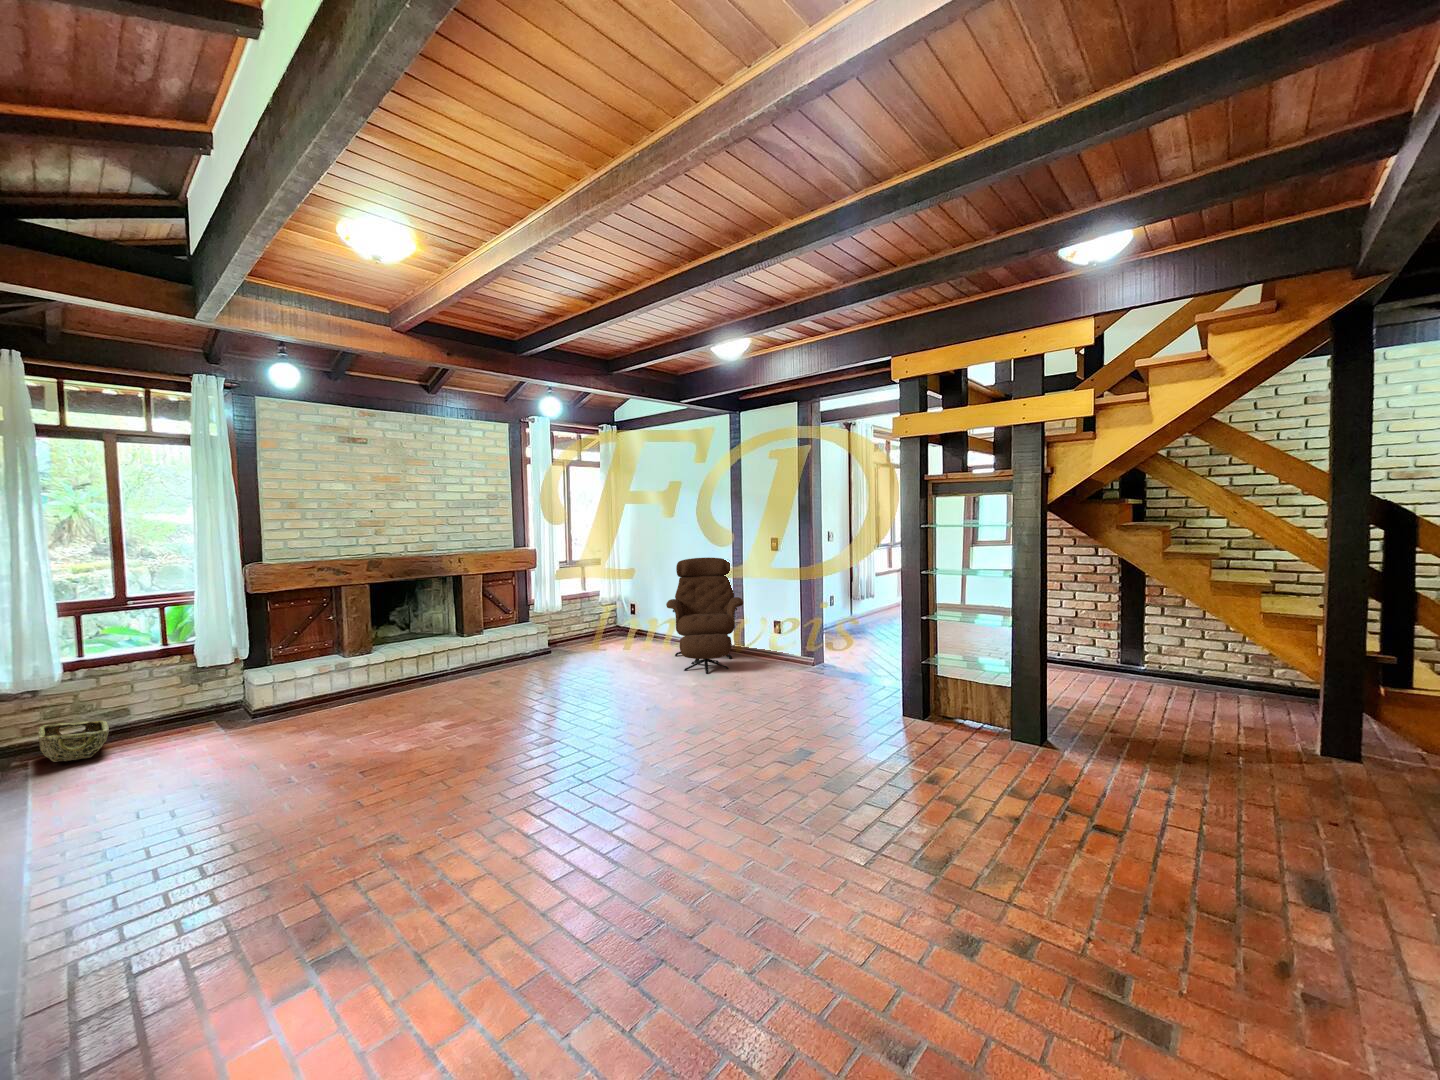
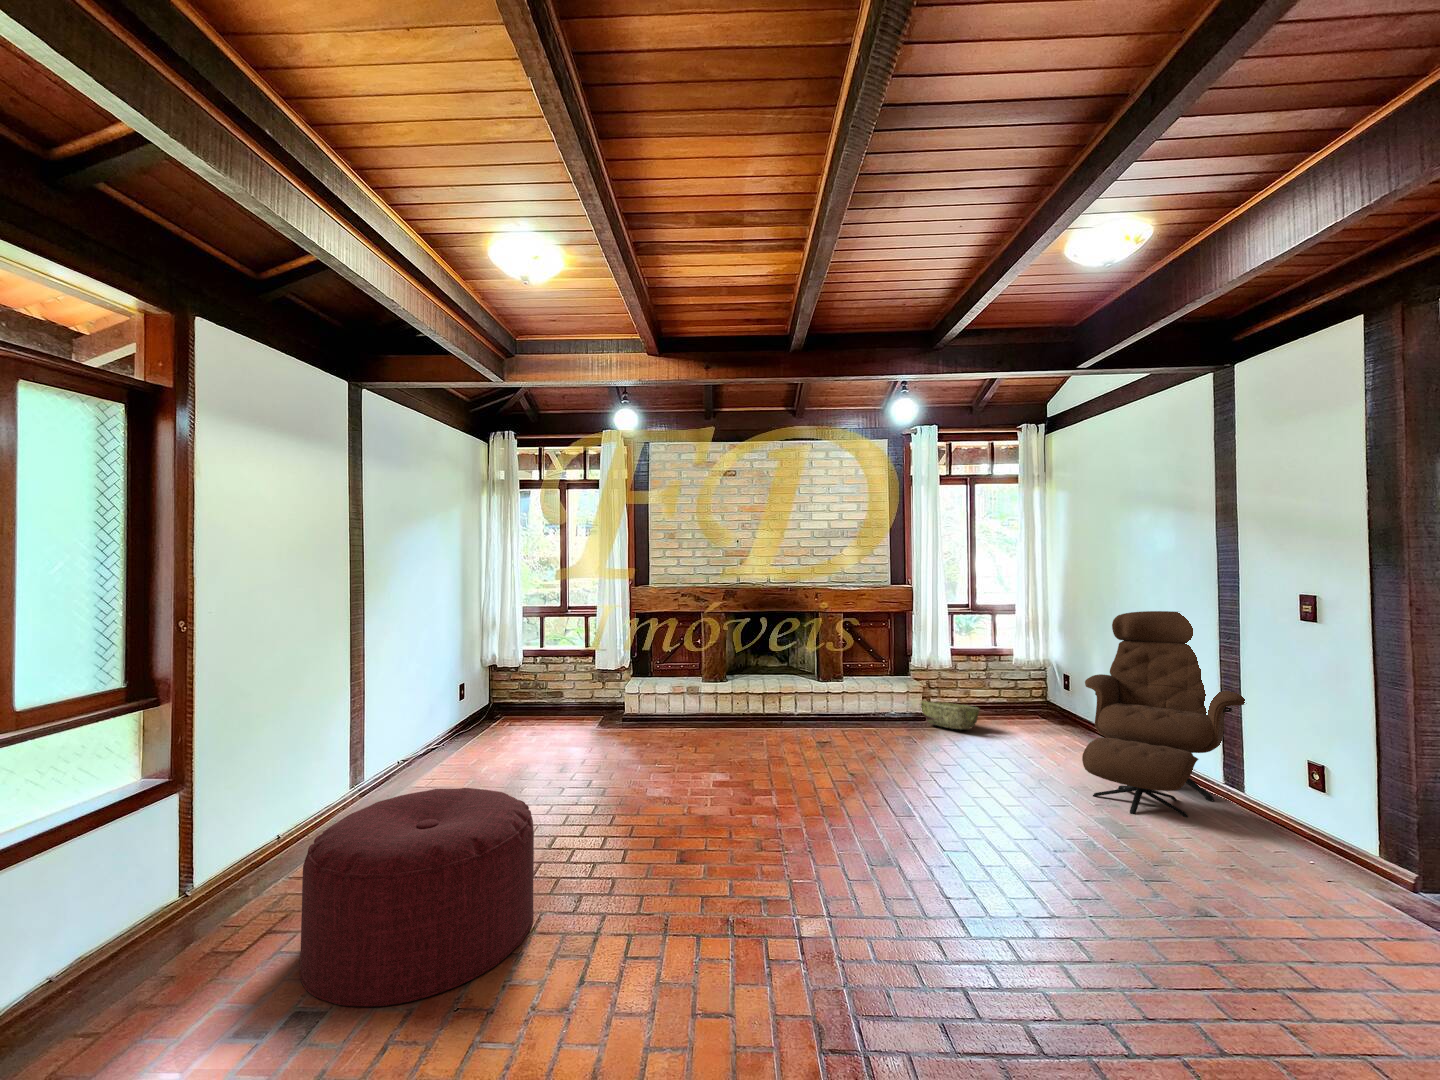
woven basket: present [38,720,109,762] -> present [921,701,980,729]
ottoman: none [217,768,452,983] -> present [300,788,534,1007]

